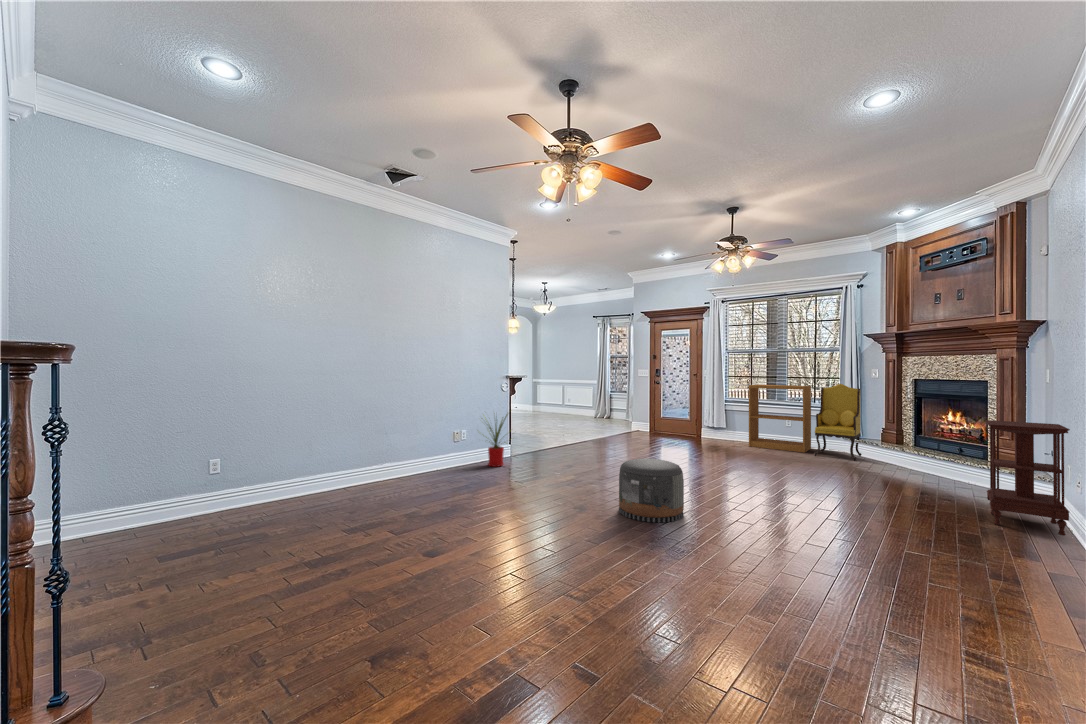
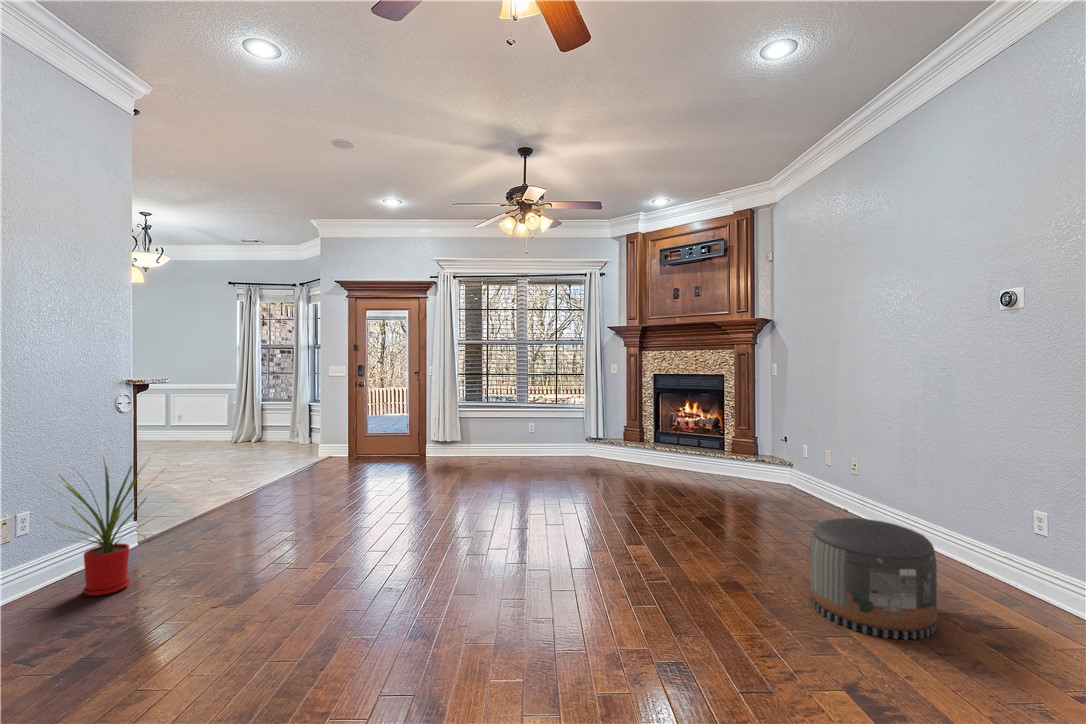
bookshelf: present [749,384,811,453] -> none [494,384,557,462]
armchair: present [814,384,862,461] -> none [569,380,611,465]
side table: present [986,420,1070,536] -> none [776,414,855,519]
pouf: present [619,459,684,523] -> present [811,518,937,639]

